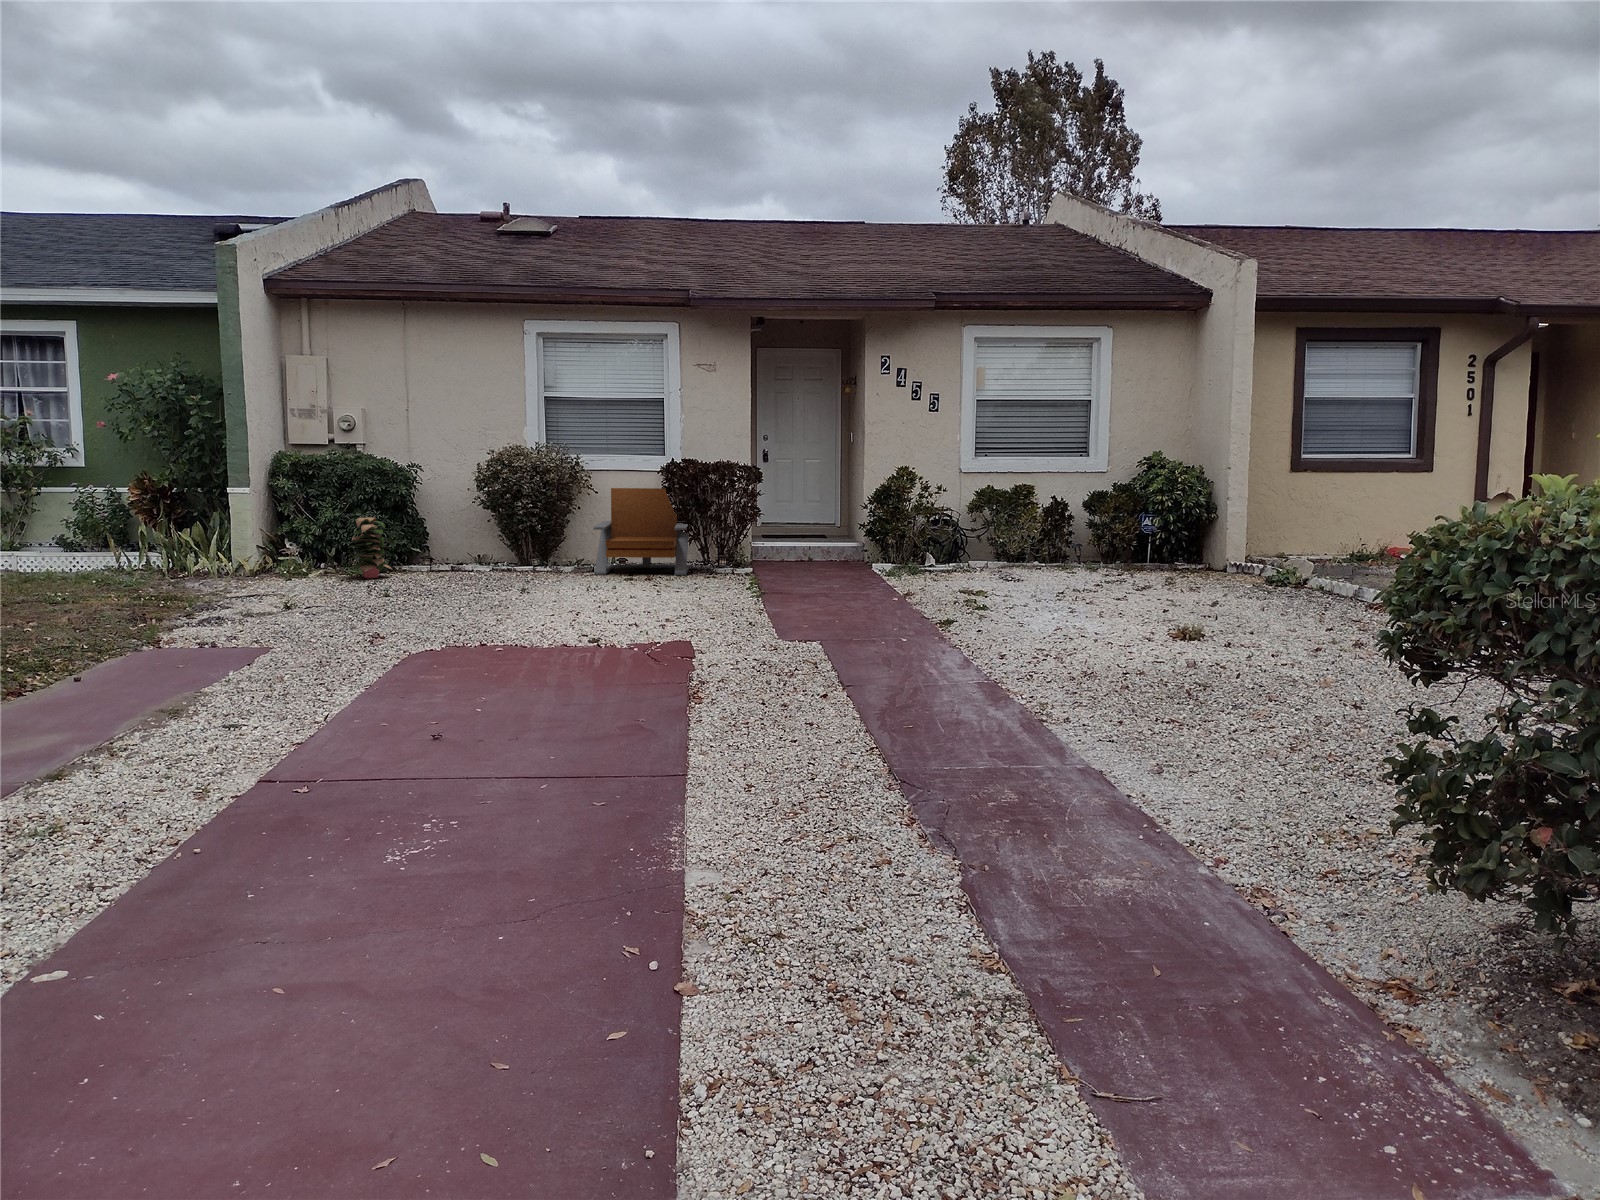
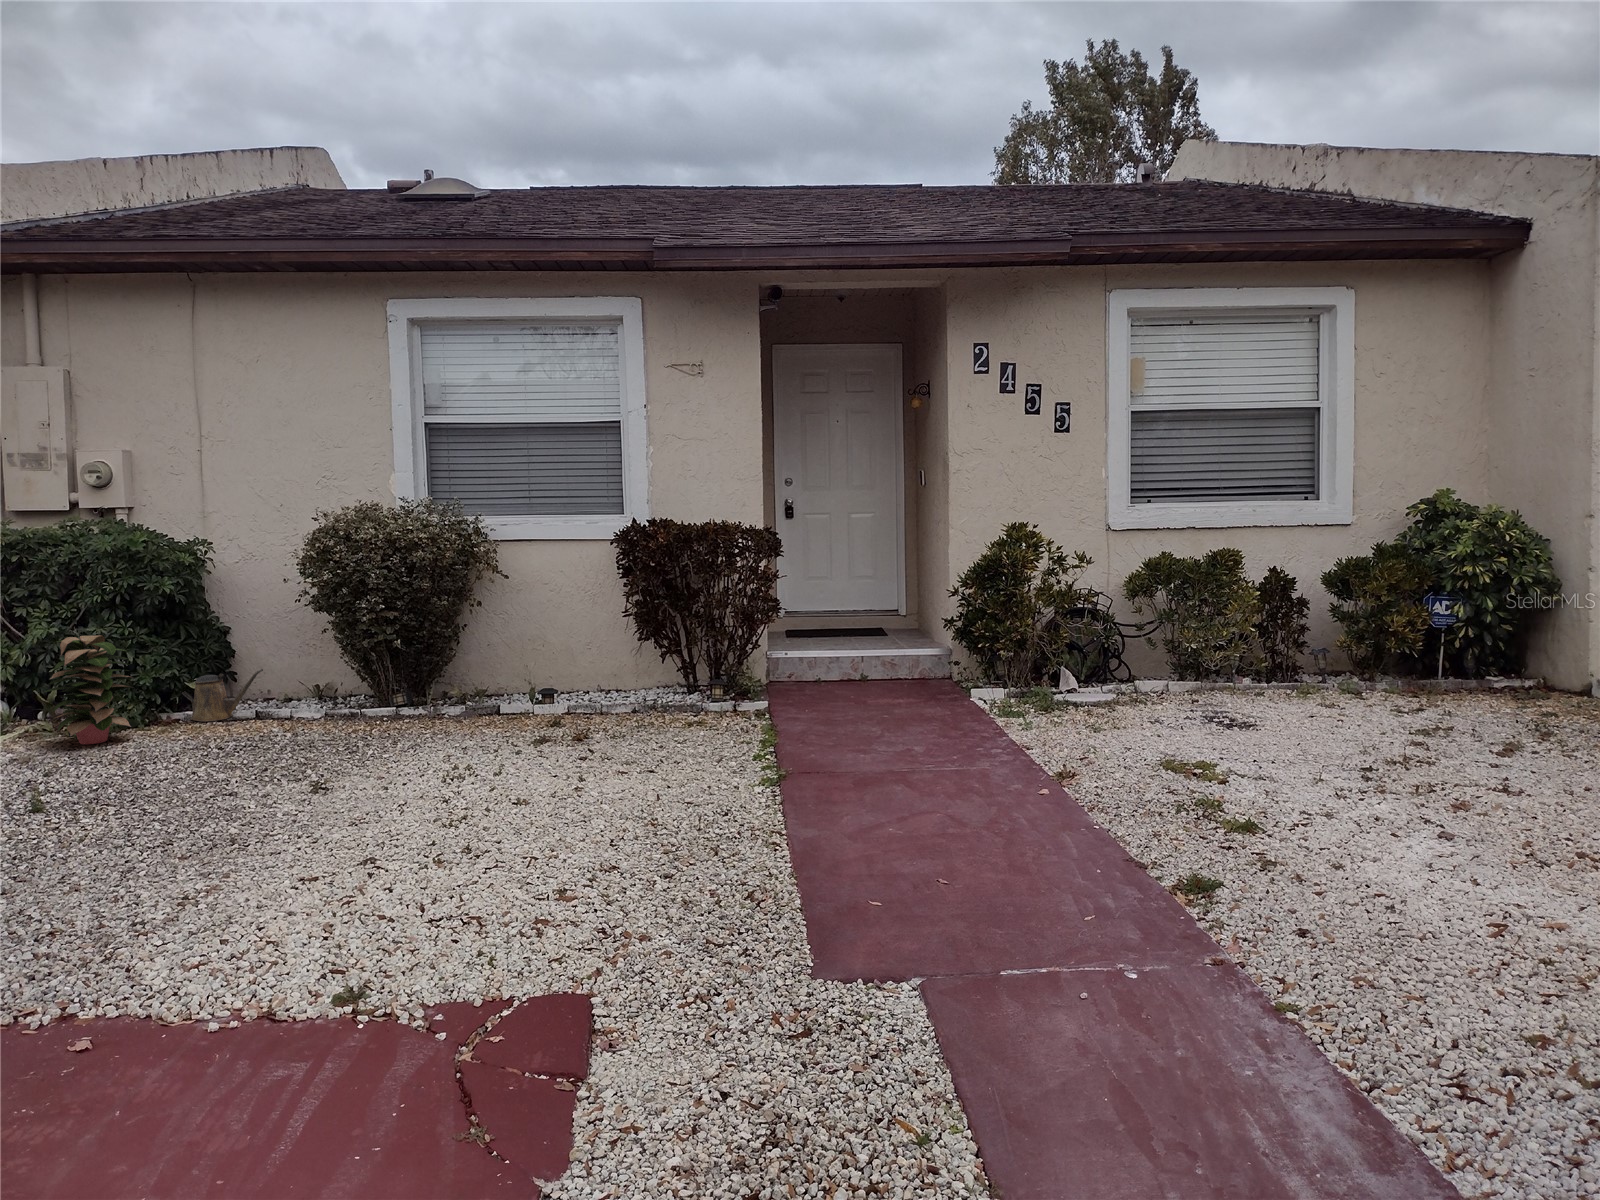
lounge chair: present [593,488,690,575] -> none [492,569,668,723]
watering can: none [406,542,455,571] -> present [182,669,263,721]

